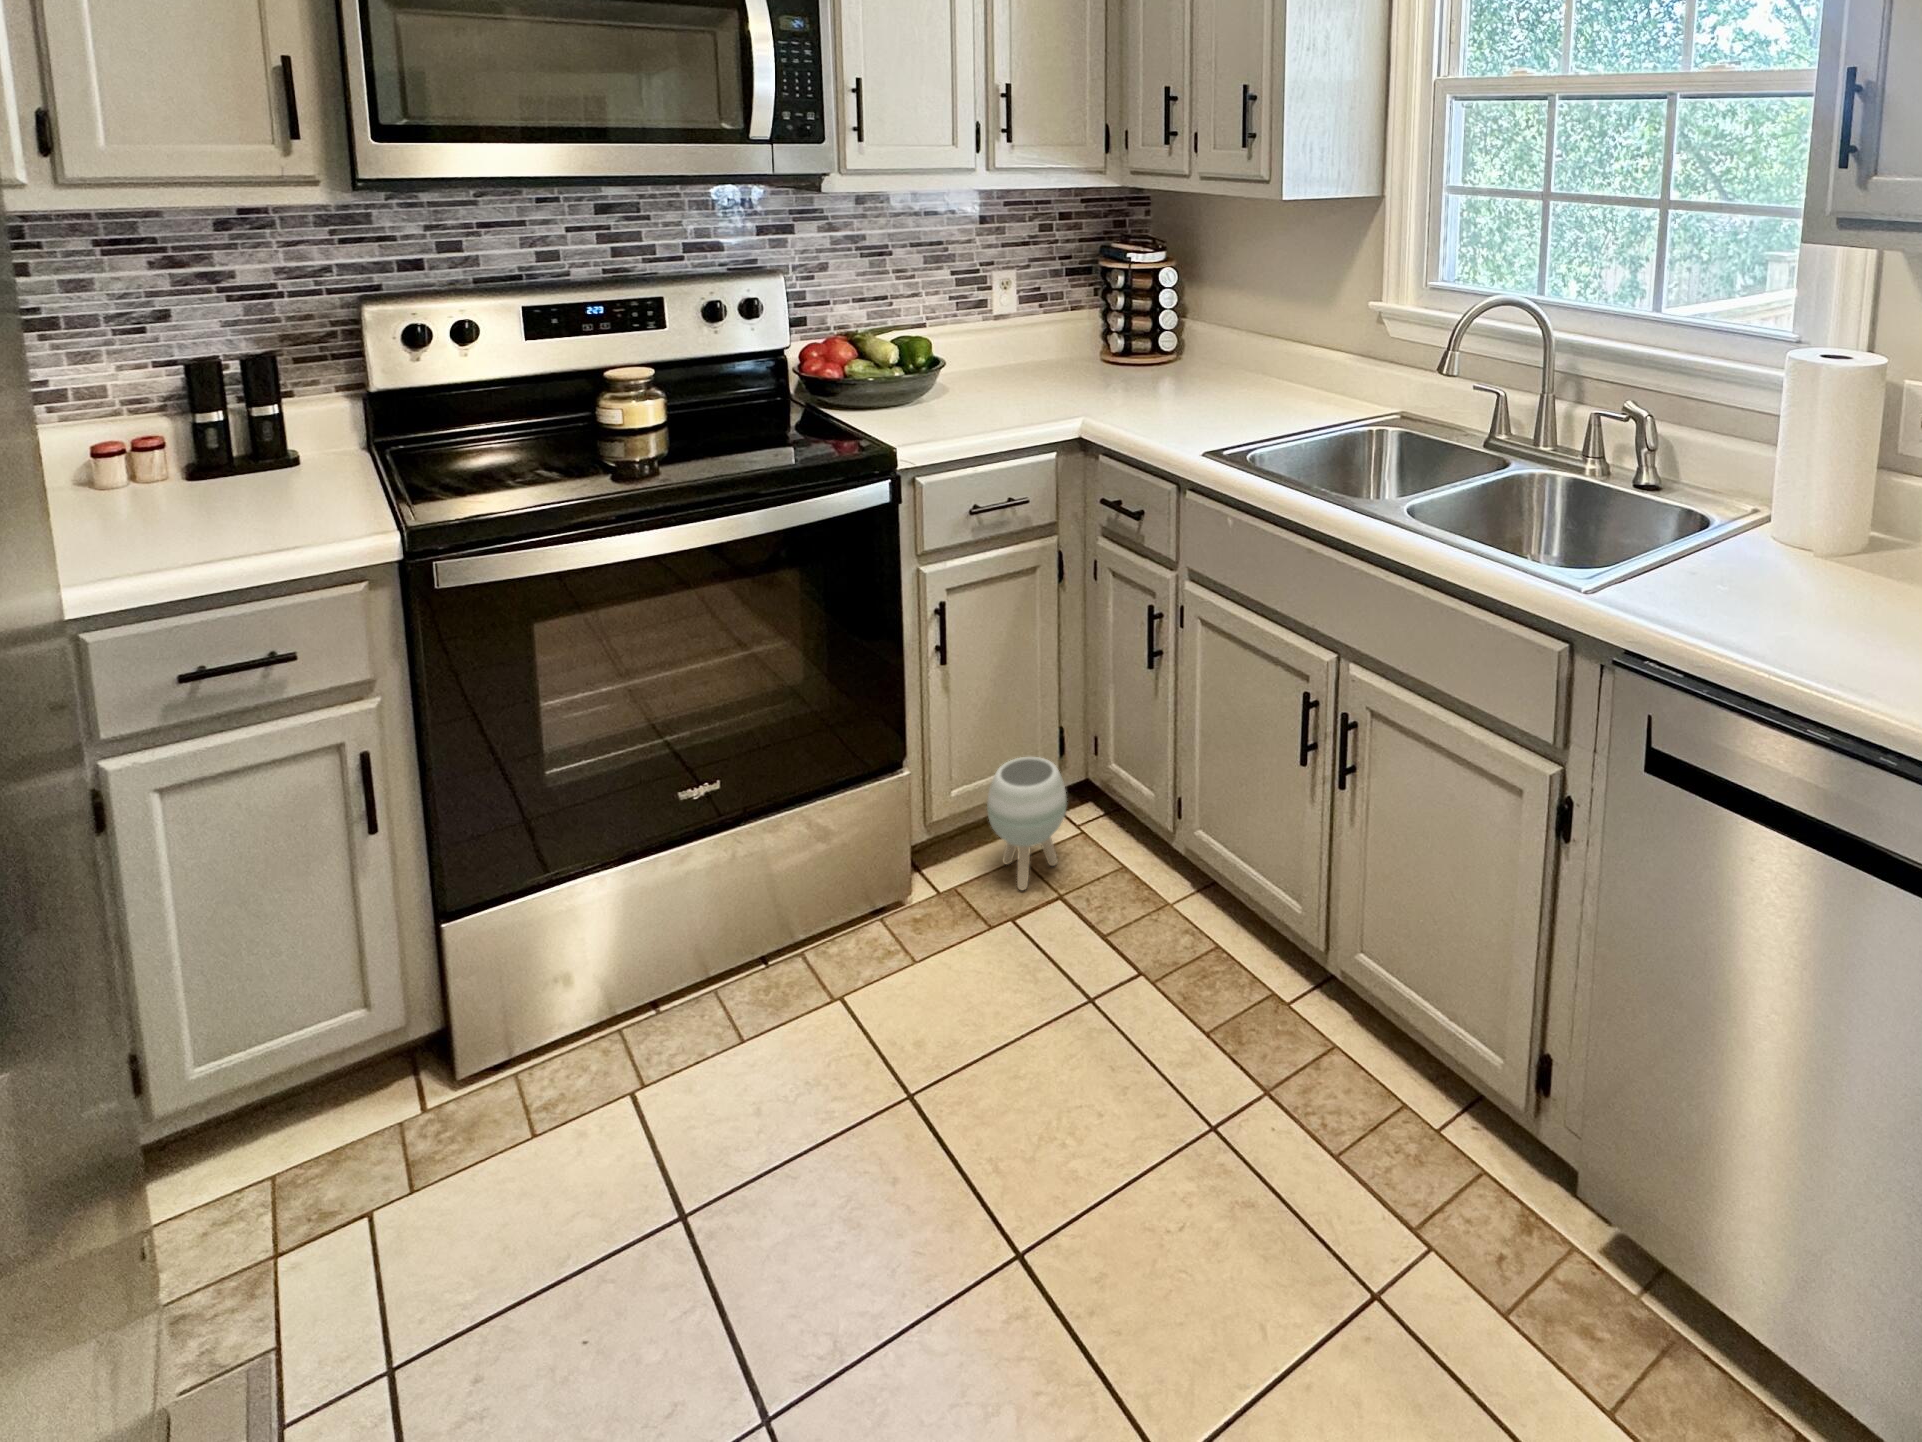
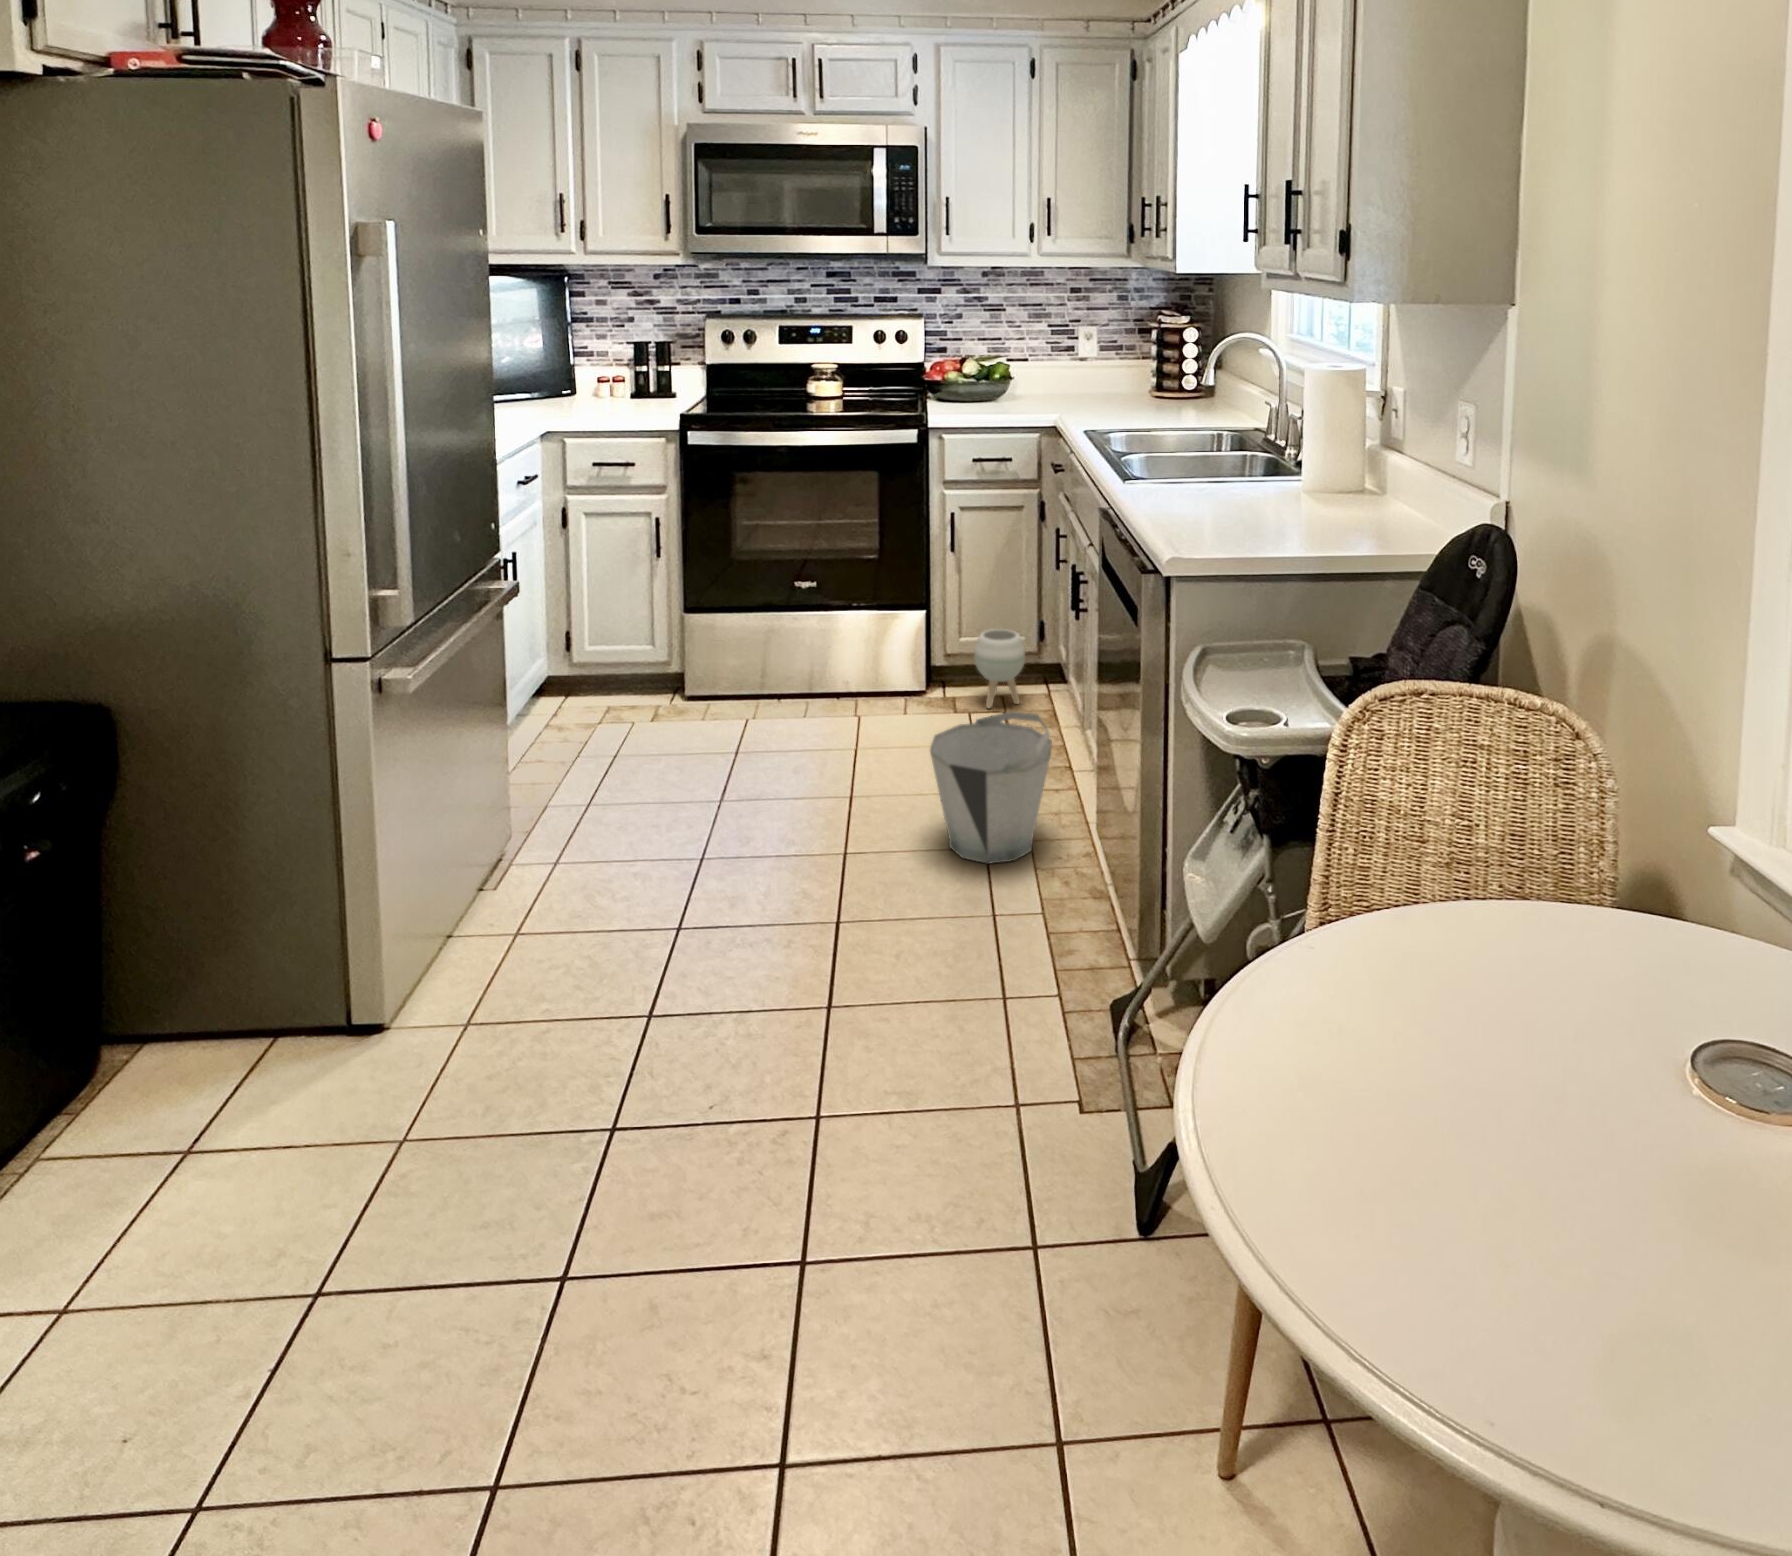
bucket: none [1194,968,1410,1291] -> present [930,711,1052,864]

